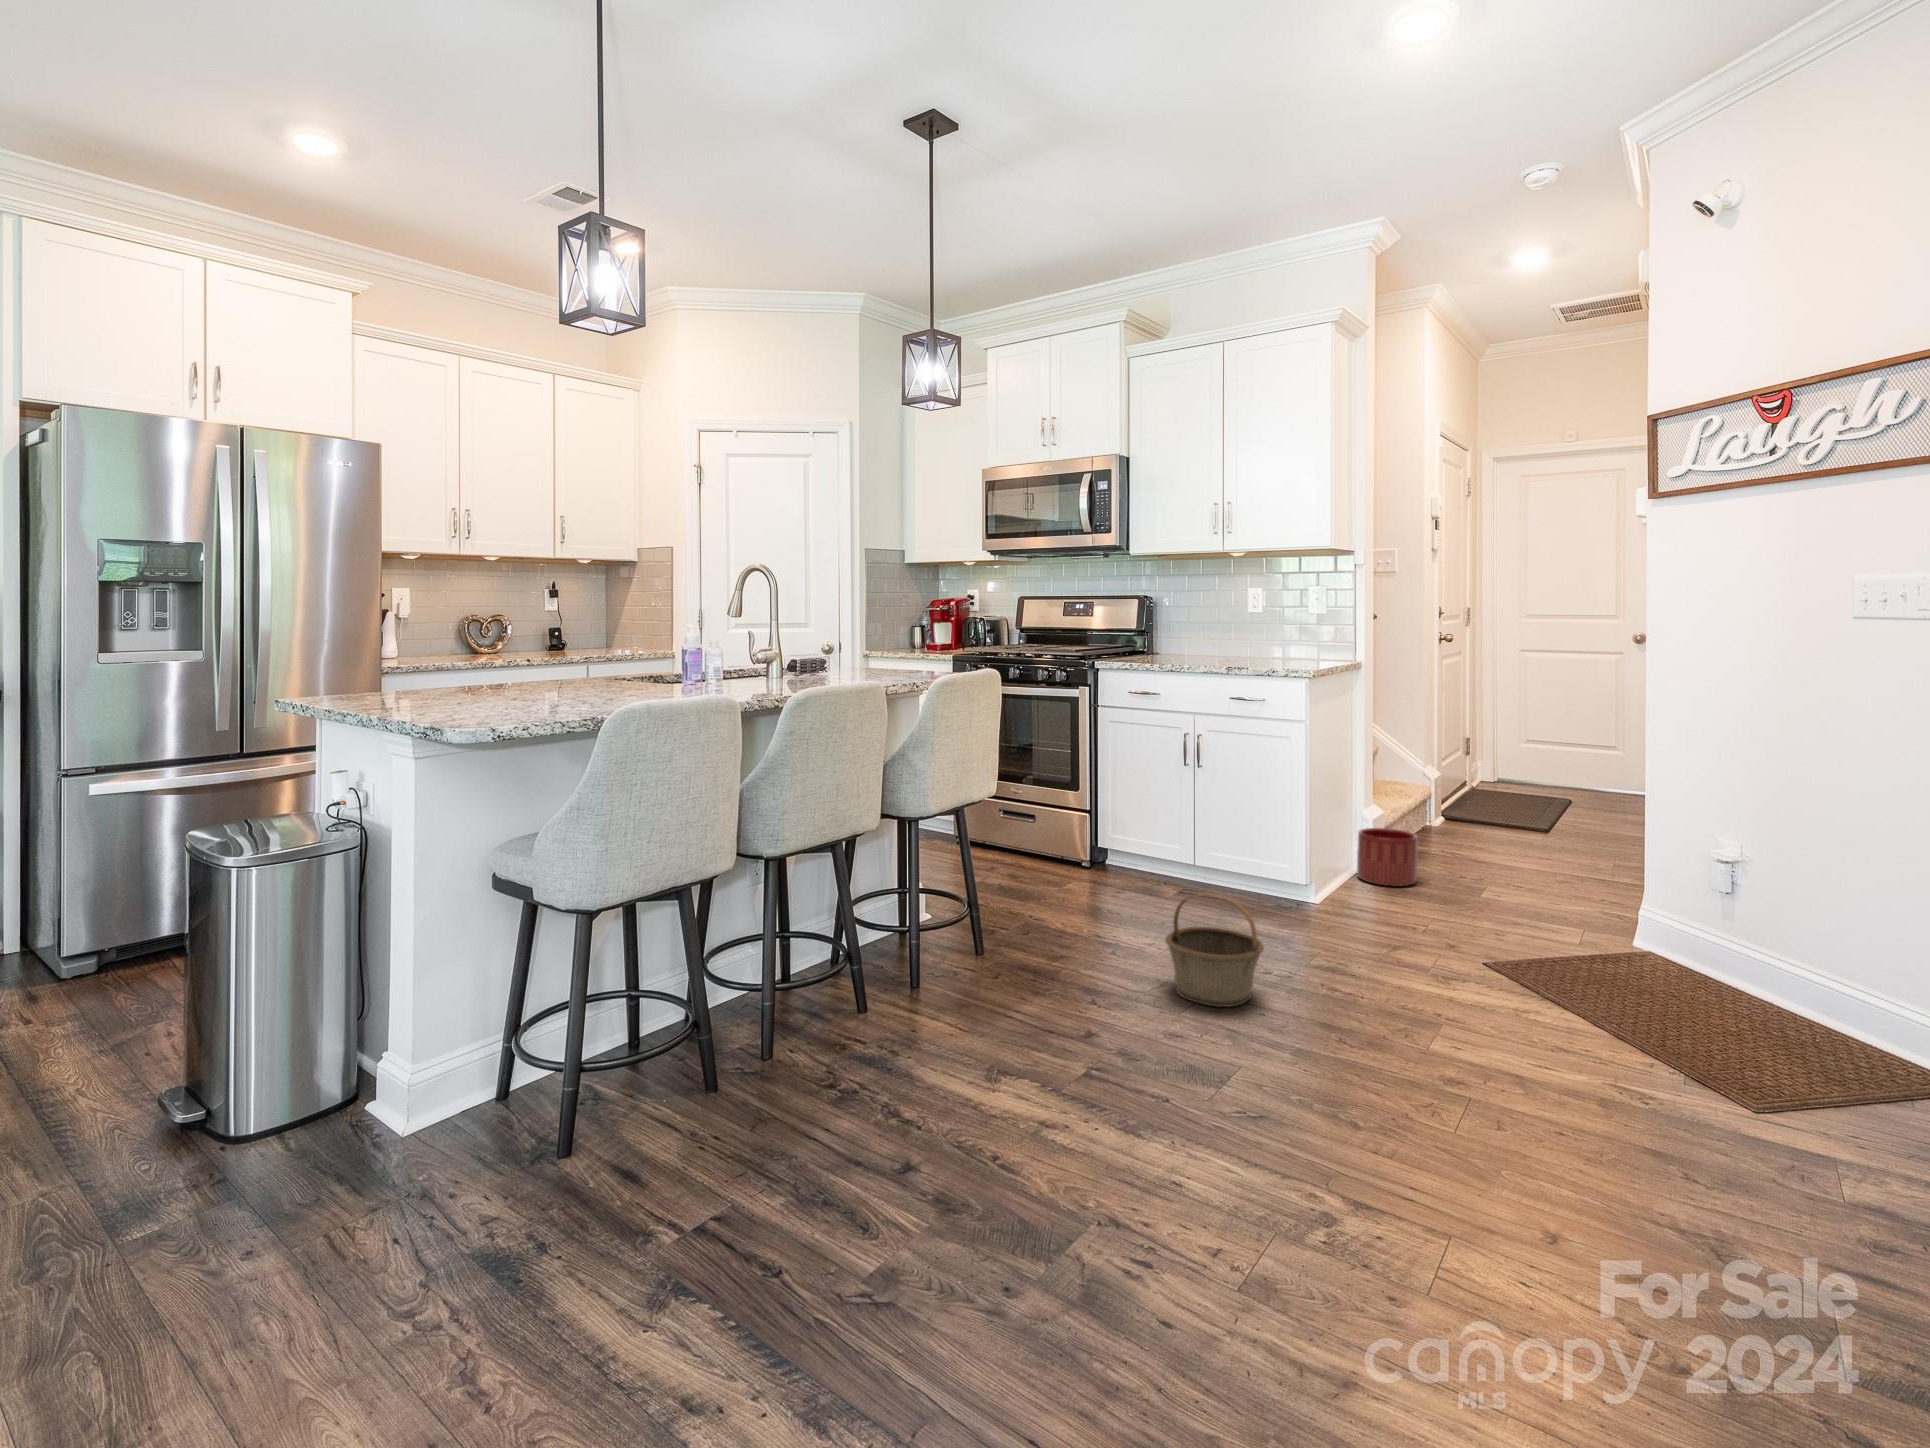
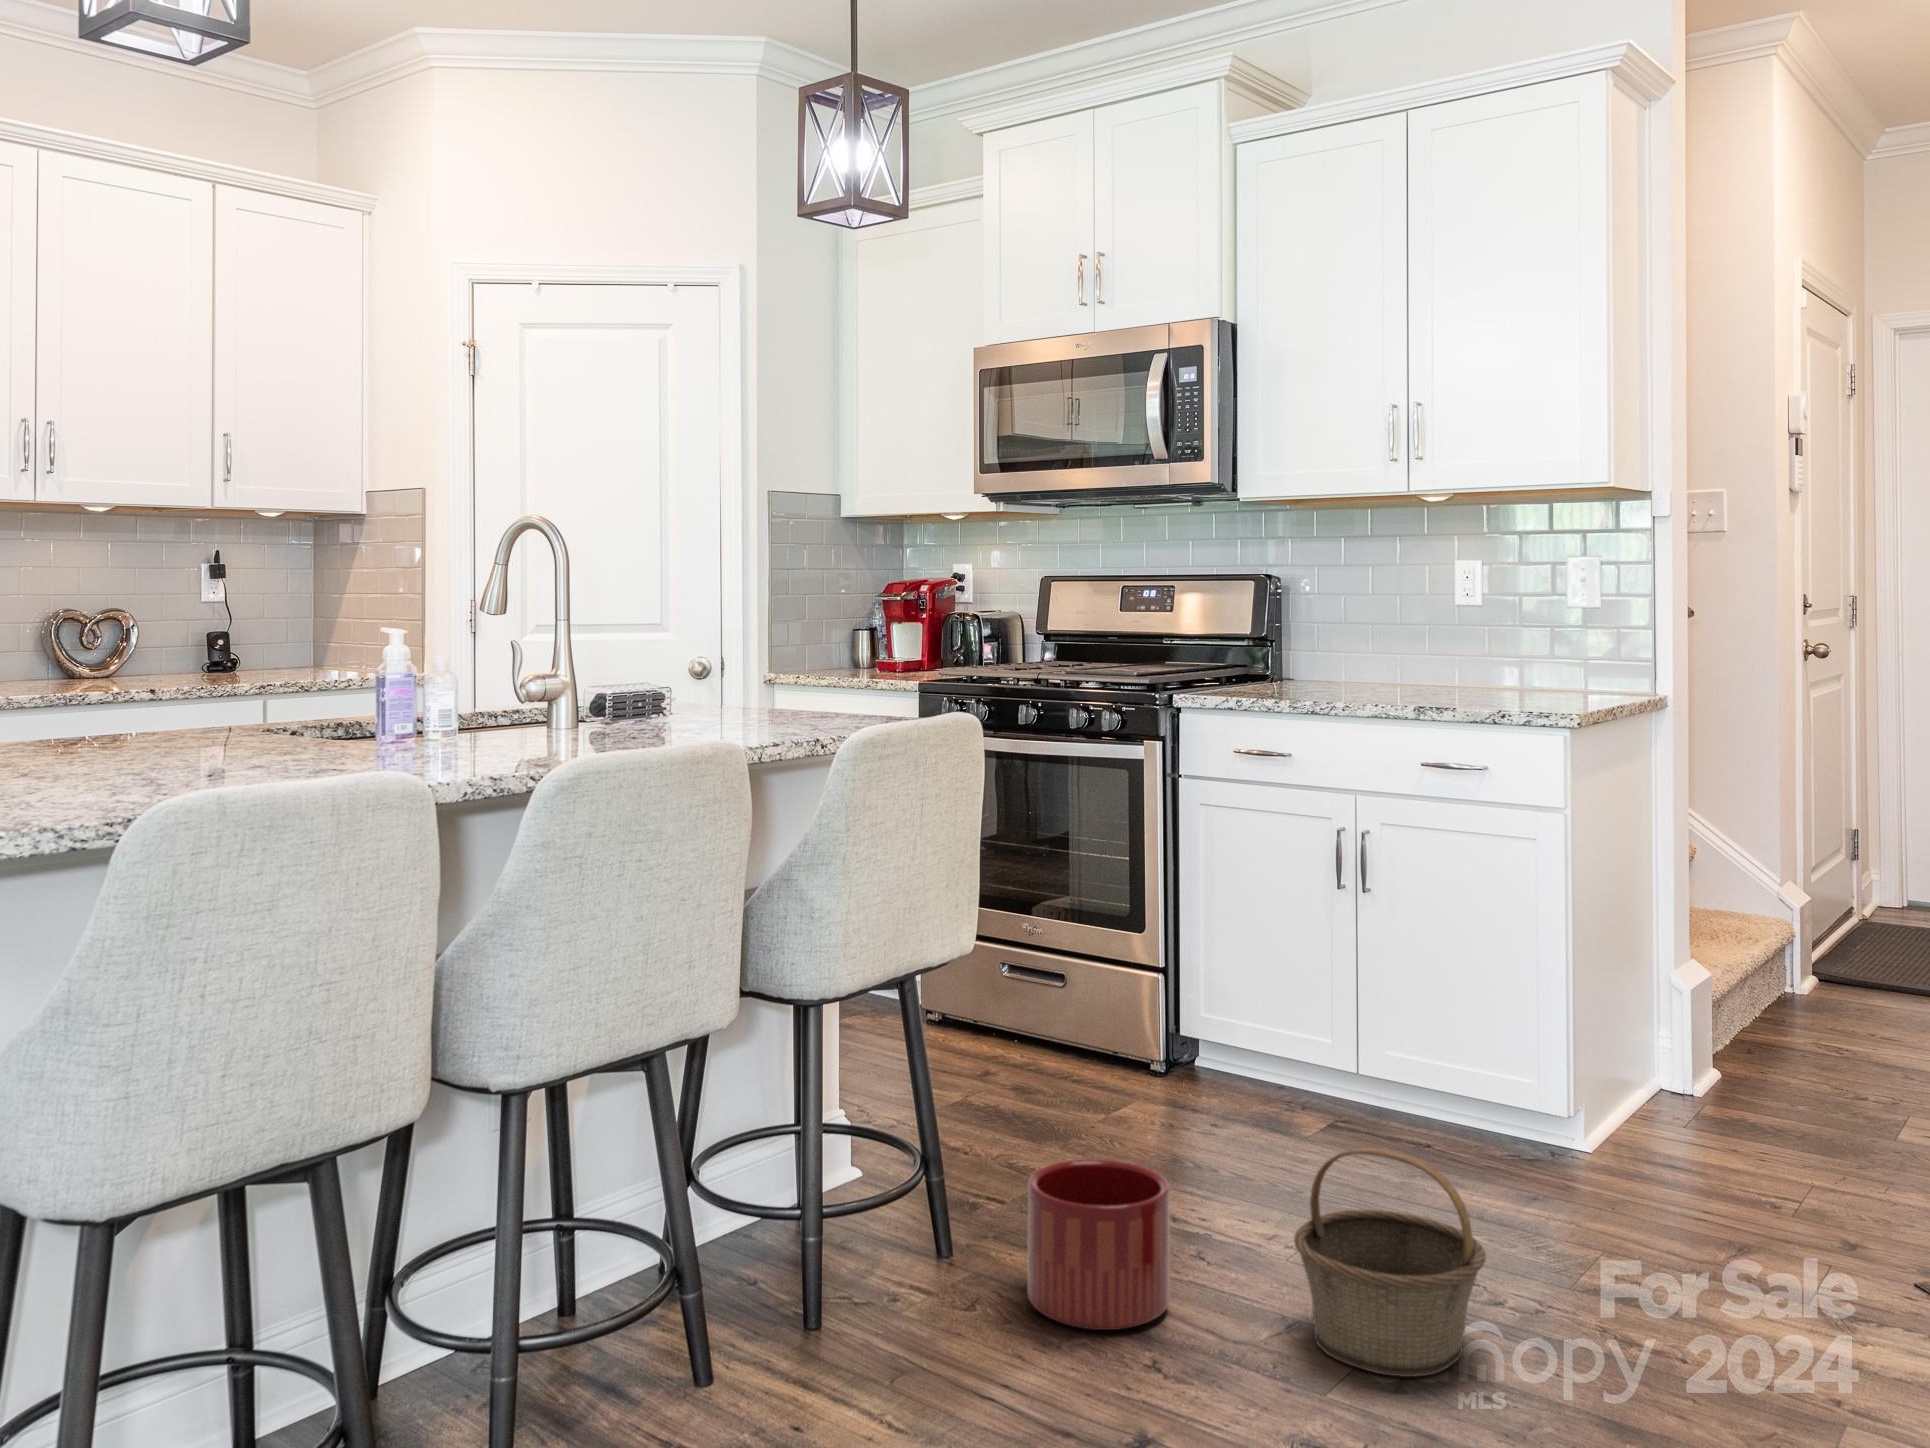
planter: present [1357,828,1418,886] -> present [1028,1160,1170,1330]

